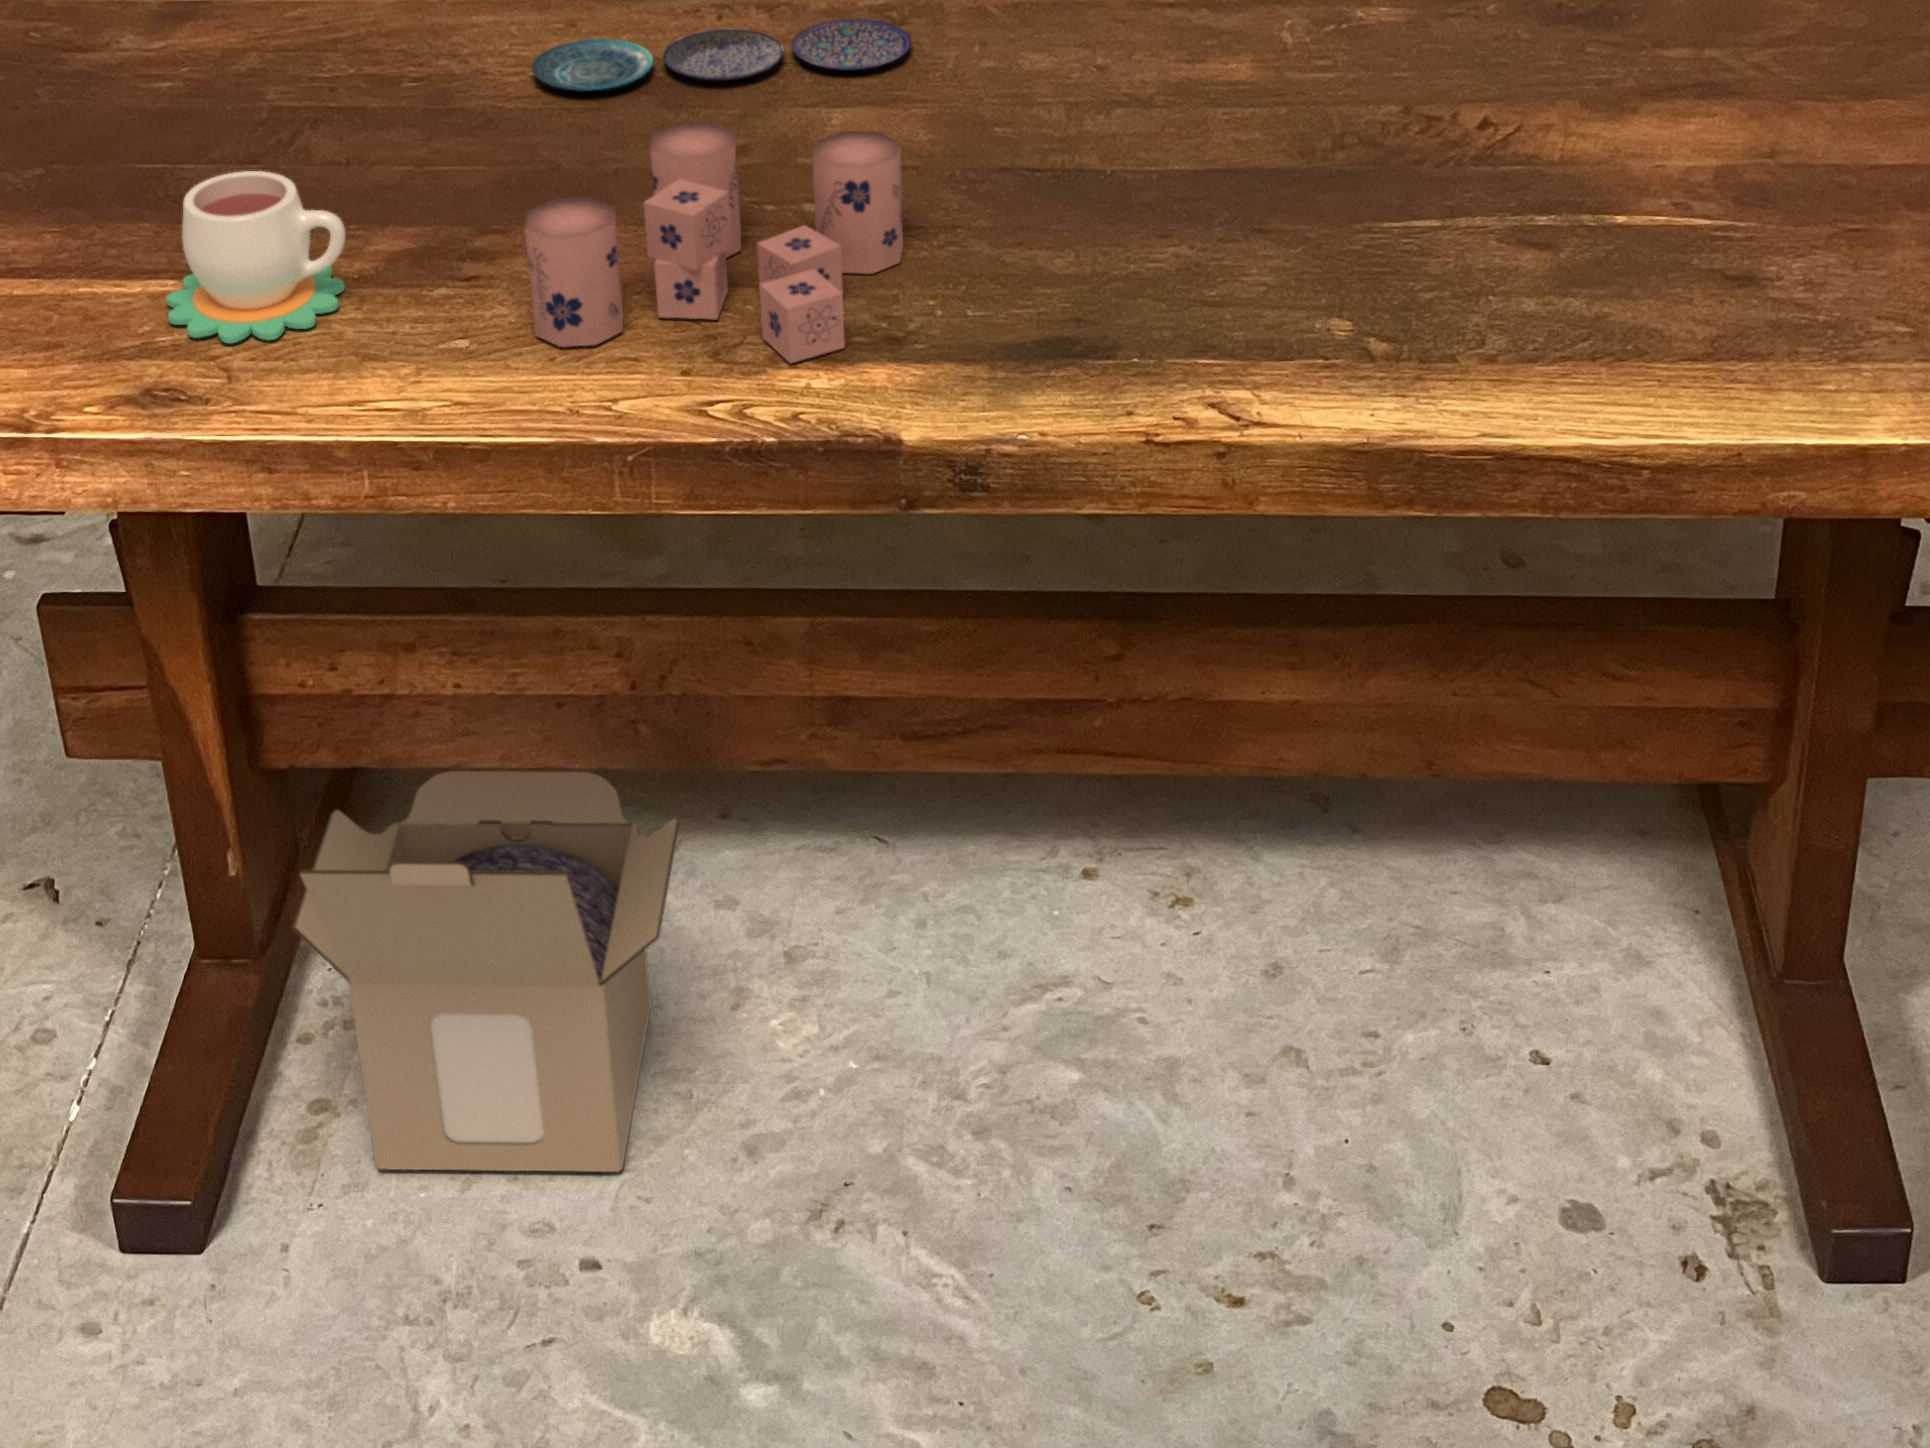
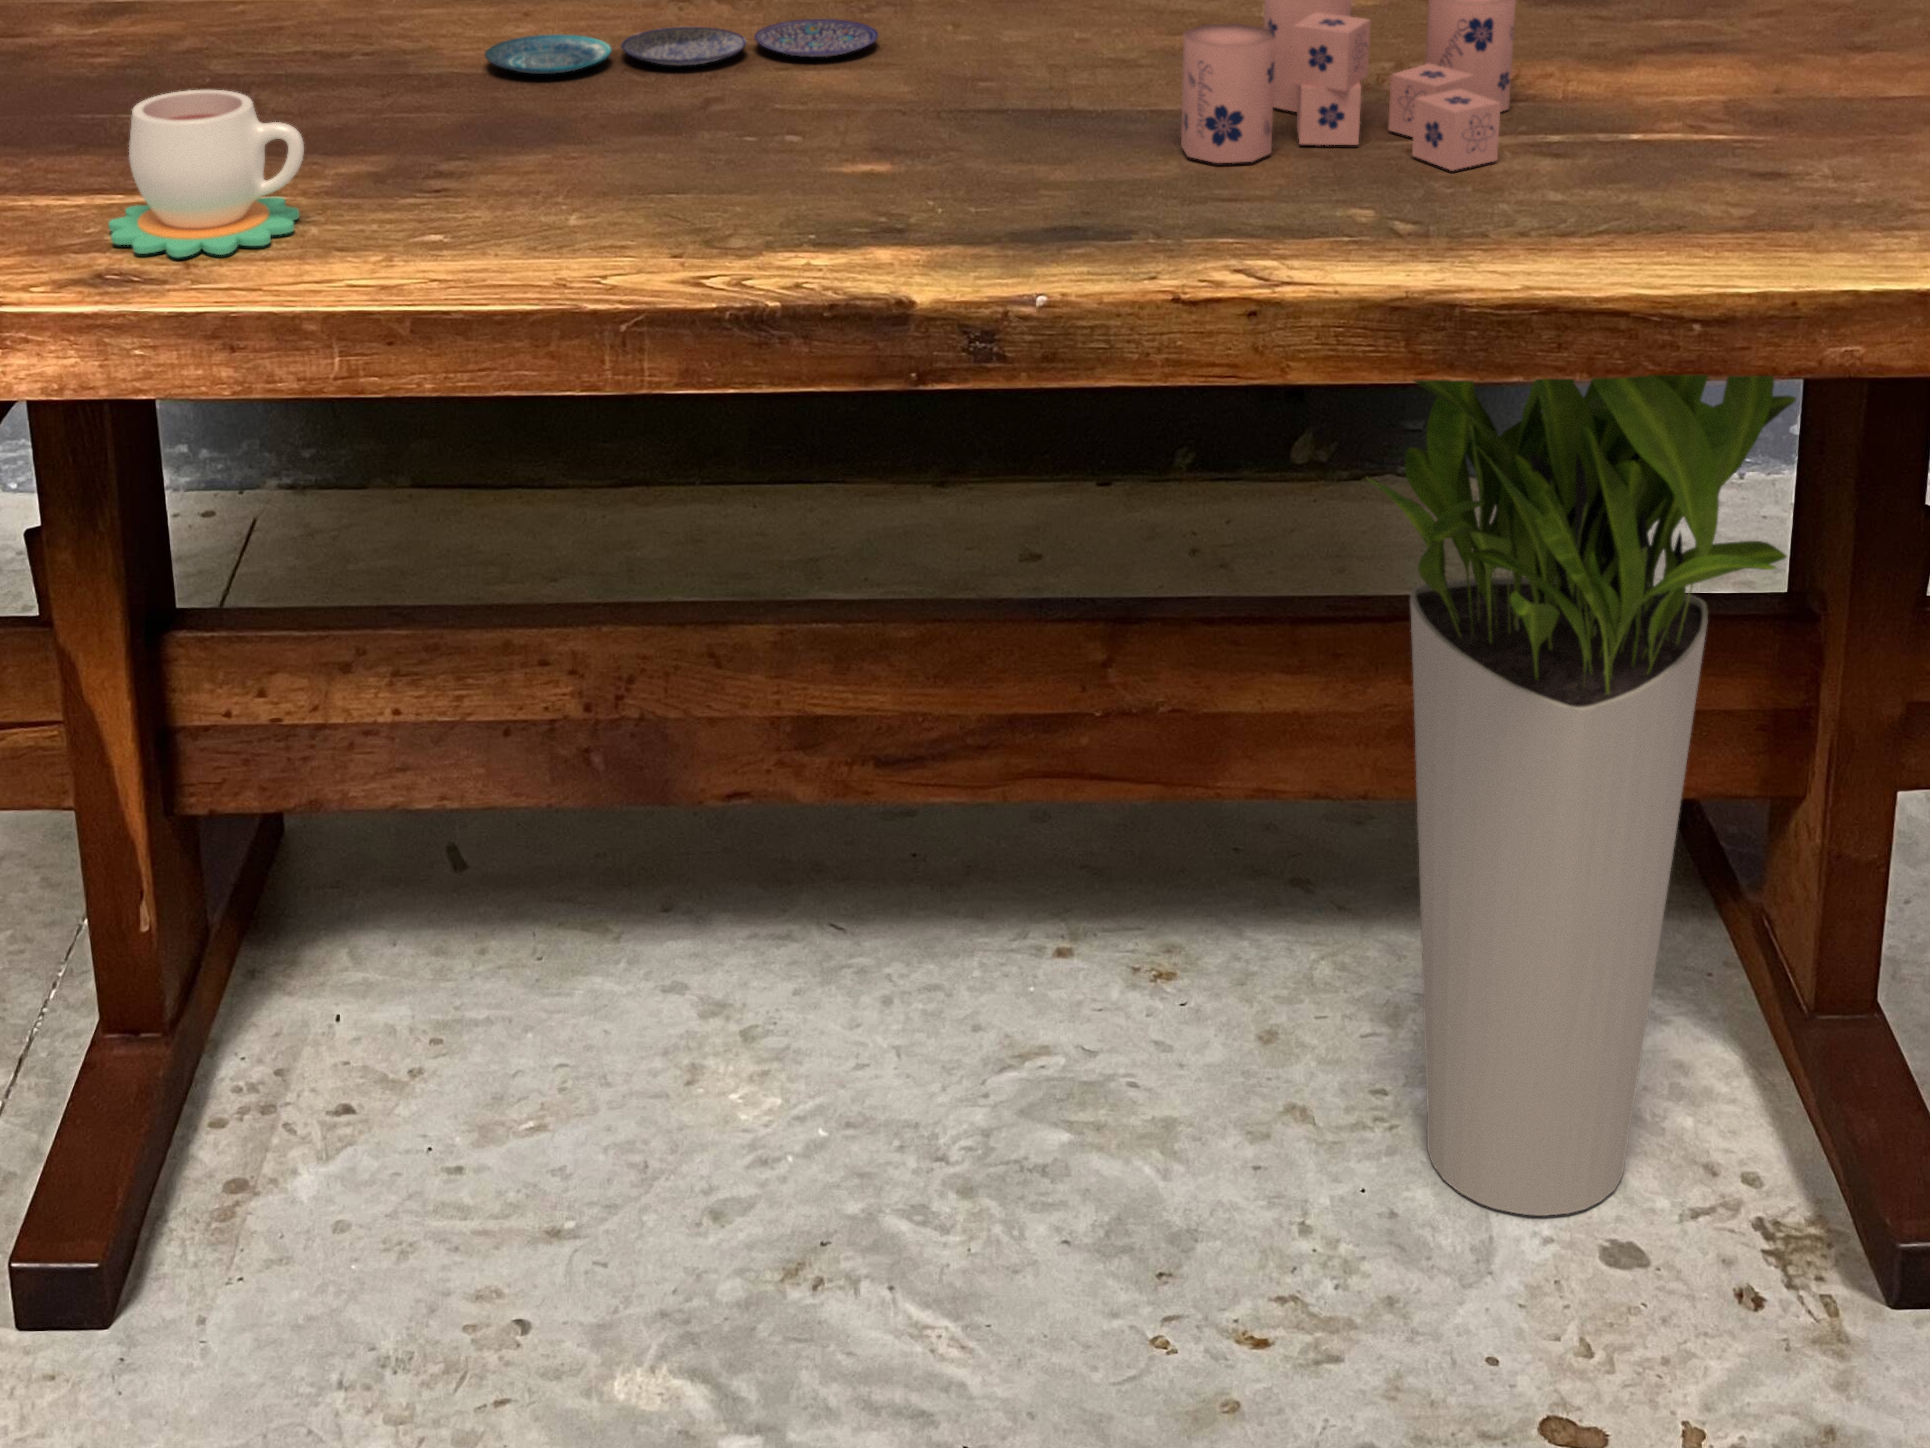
candle: present [525,122,903,363] -> present [1181,0,1516,170]
planter: none [1314,315,1773,1176] -> present [1367,375,1796,1216]
cardboard box: present [293,771,679,1172] -> none [220,807,640,1239]

